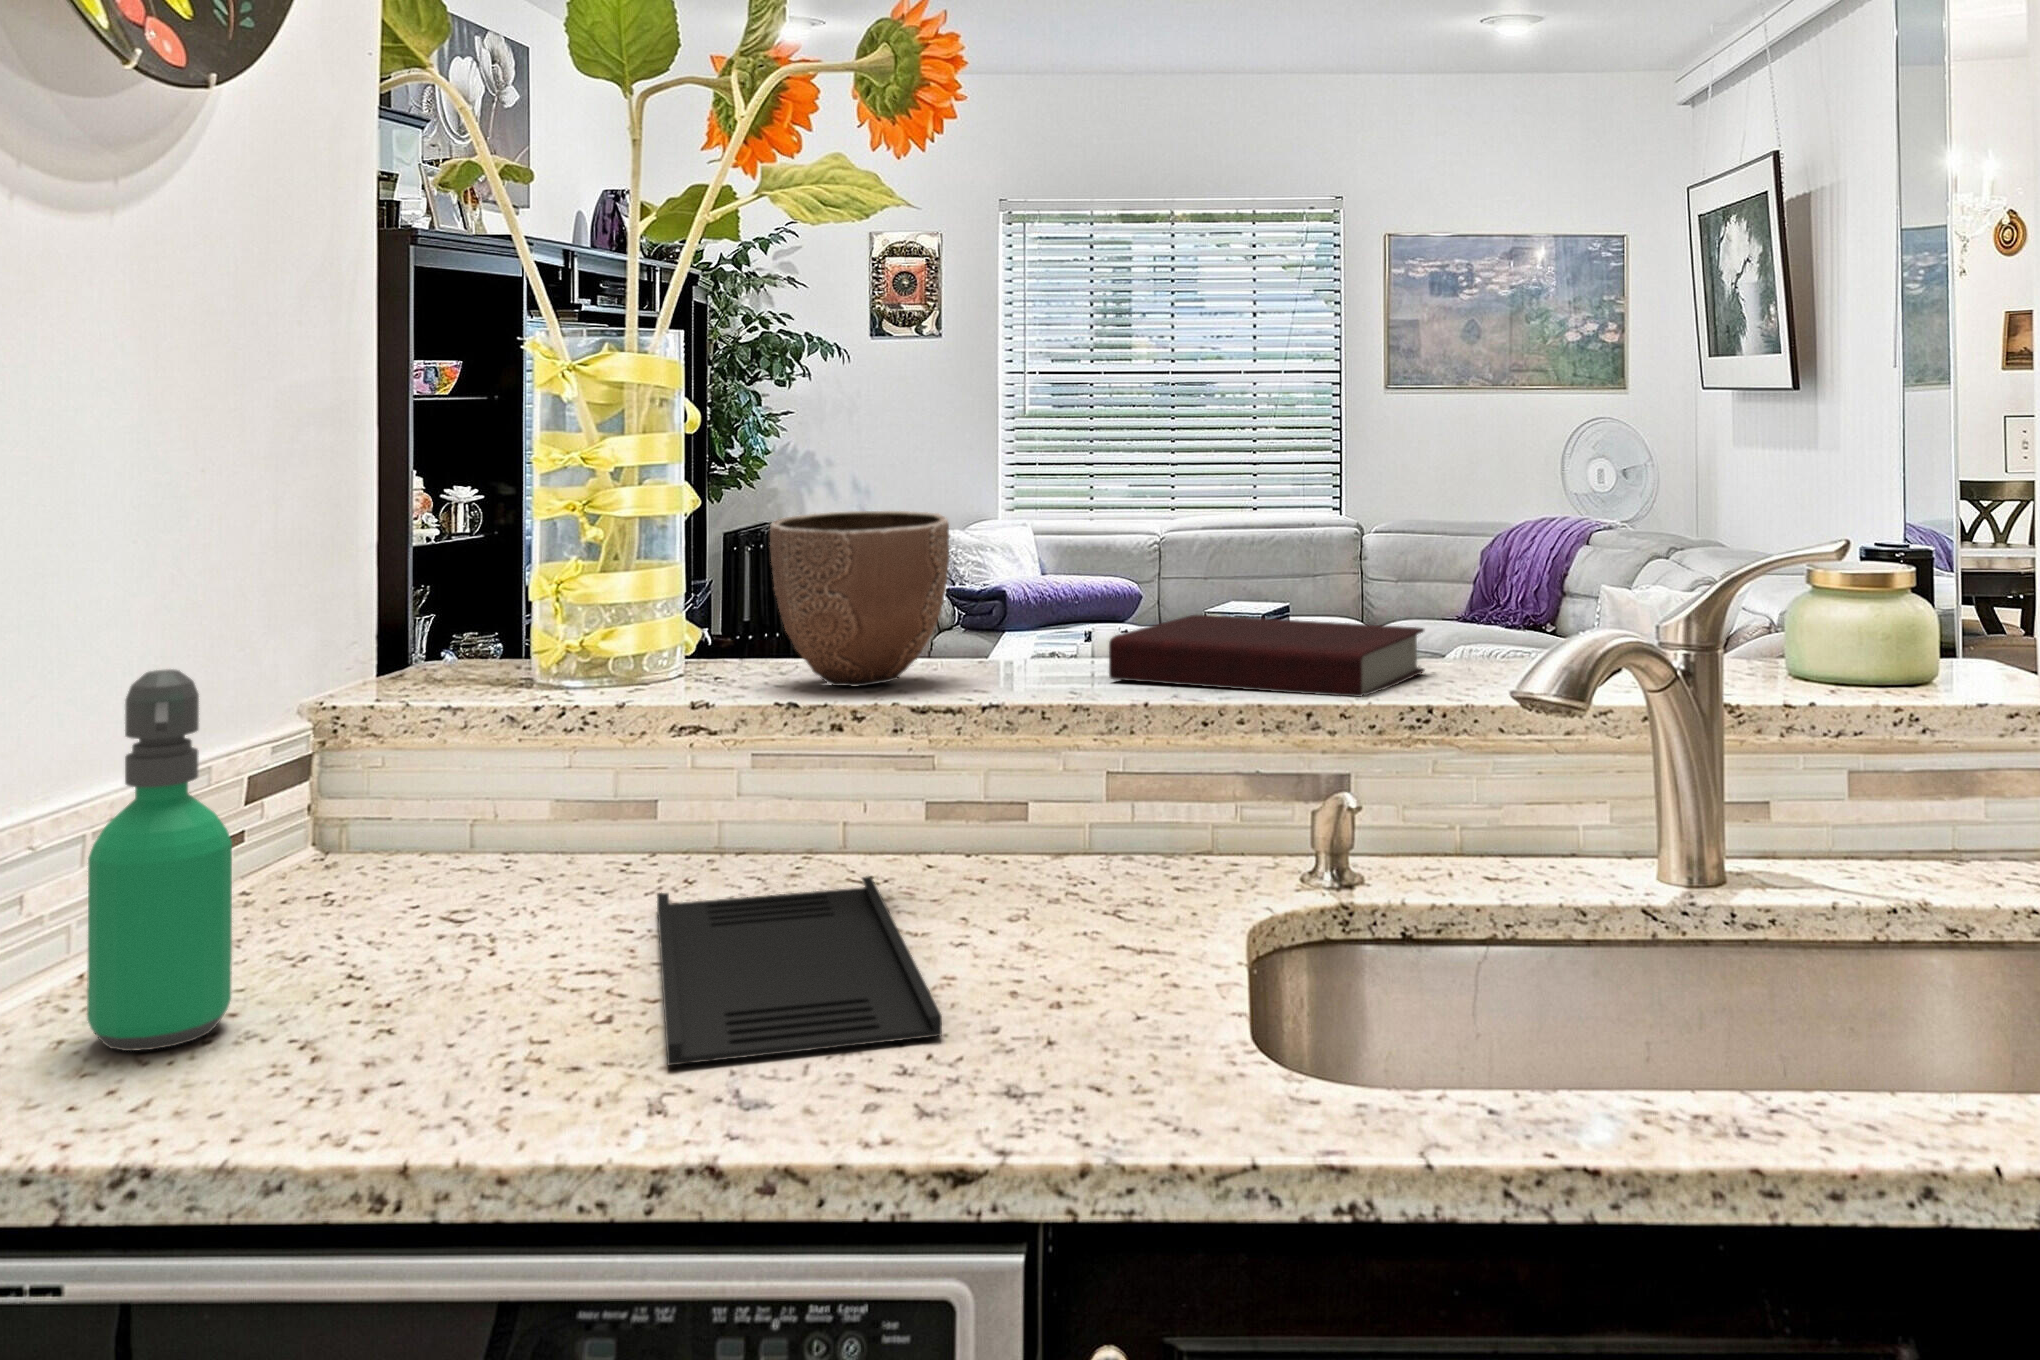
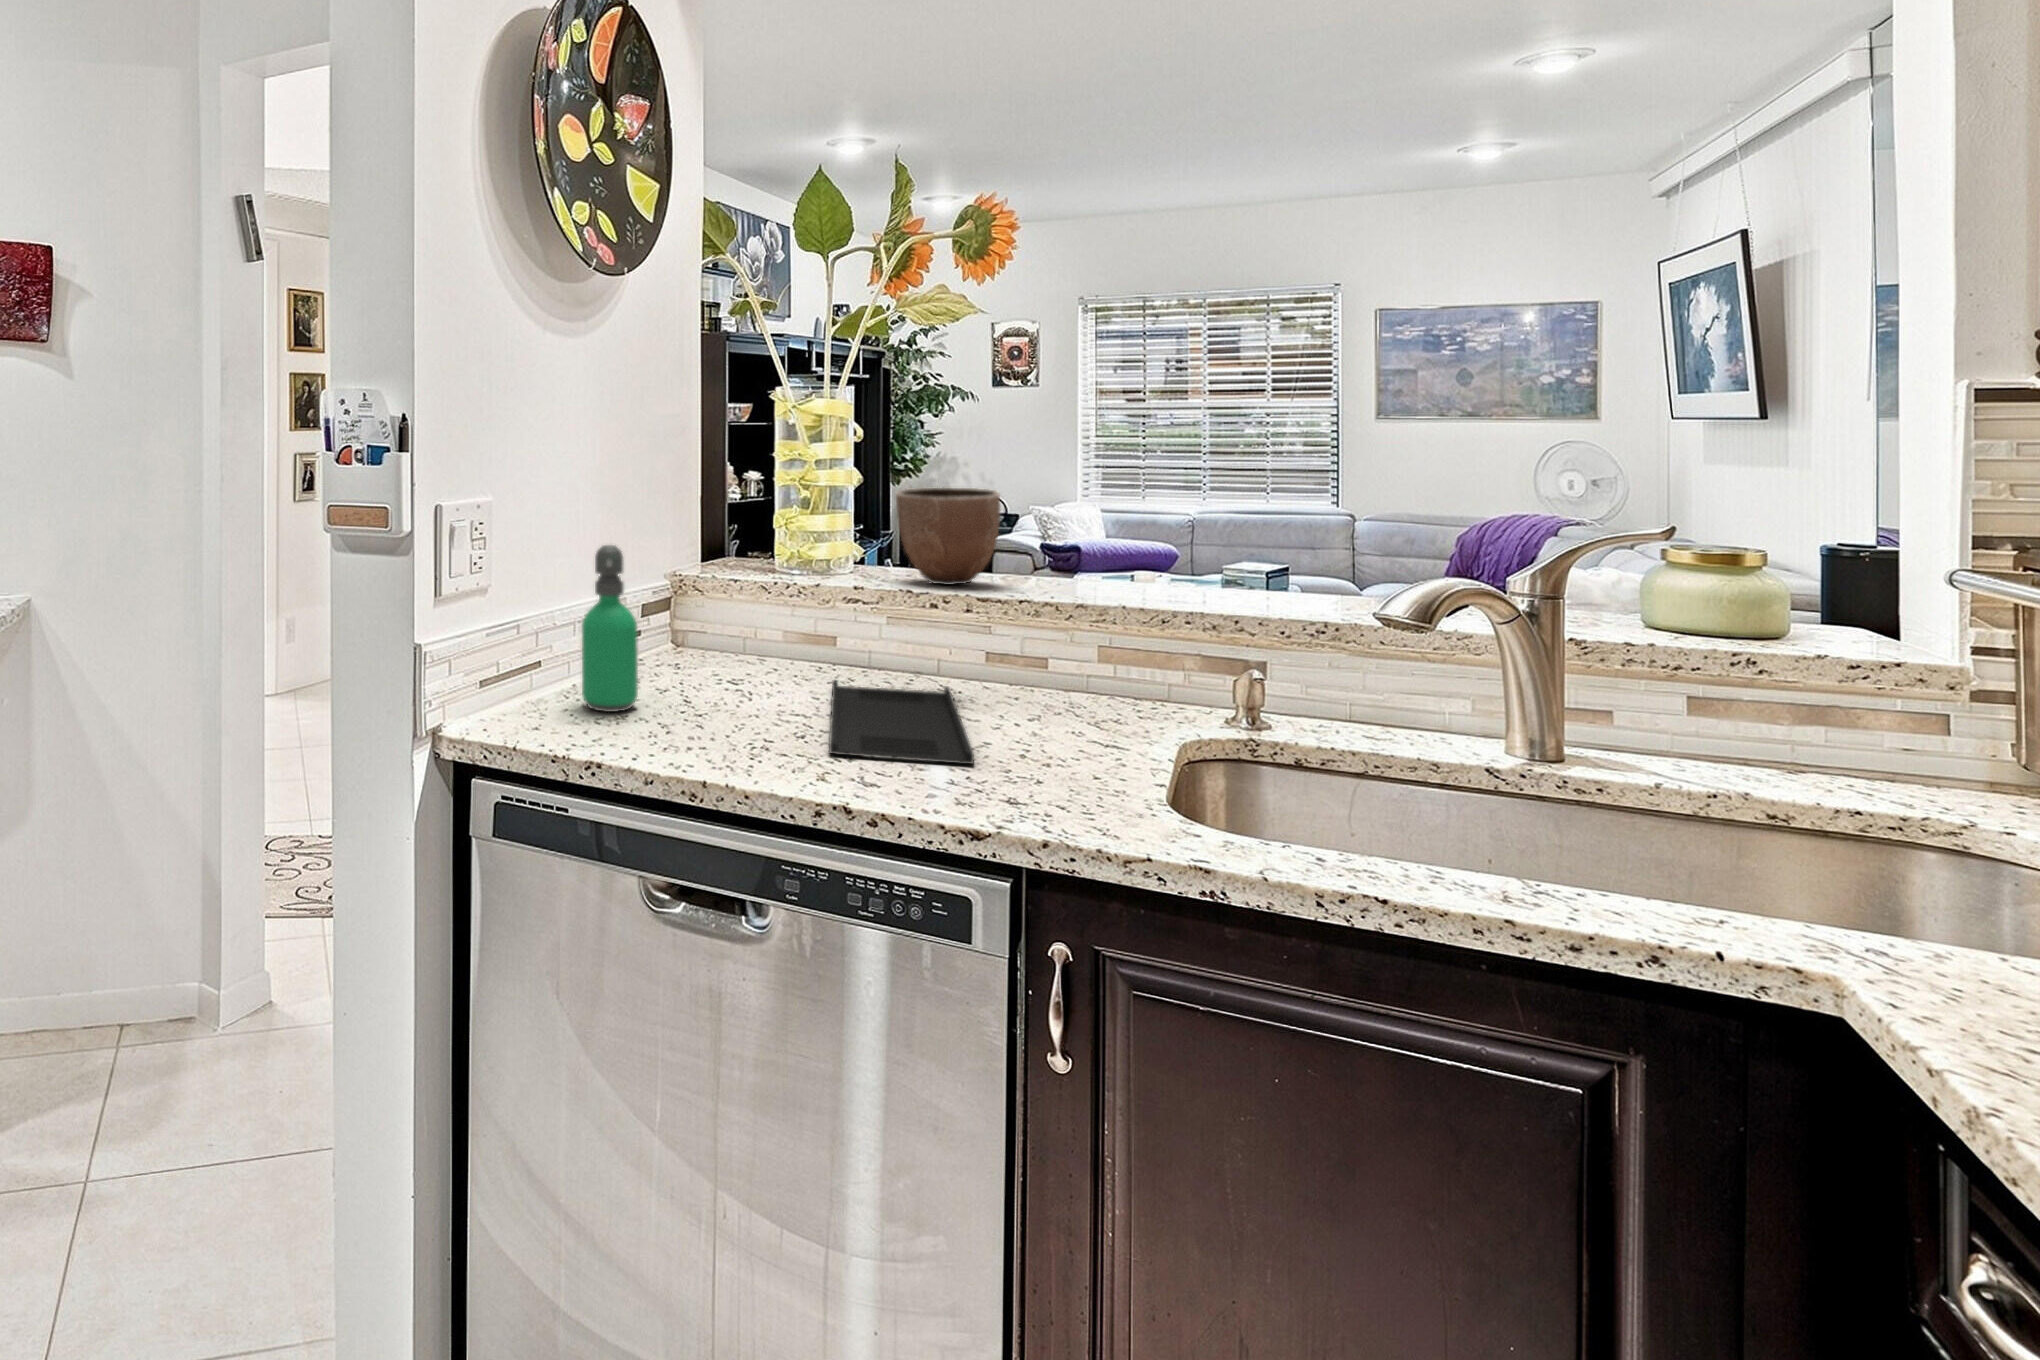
book: present [1109,615,1424,697] -> none [1103,559,1339,618]

